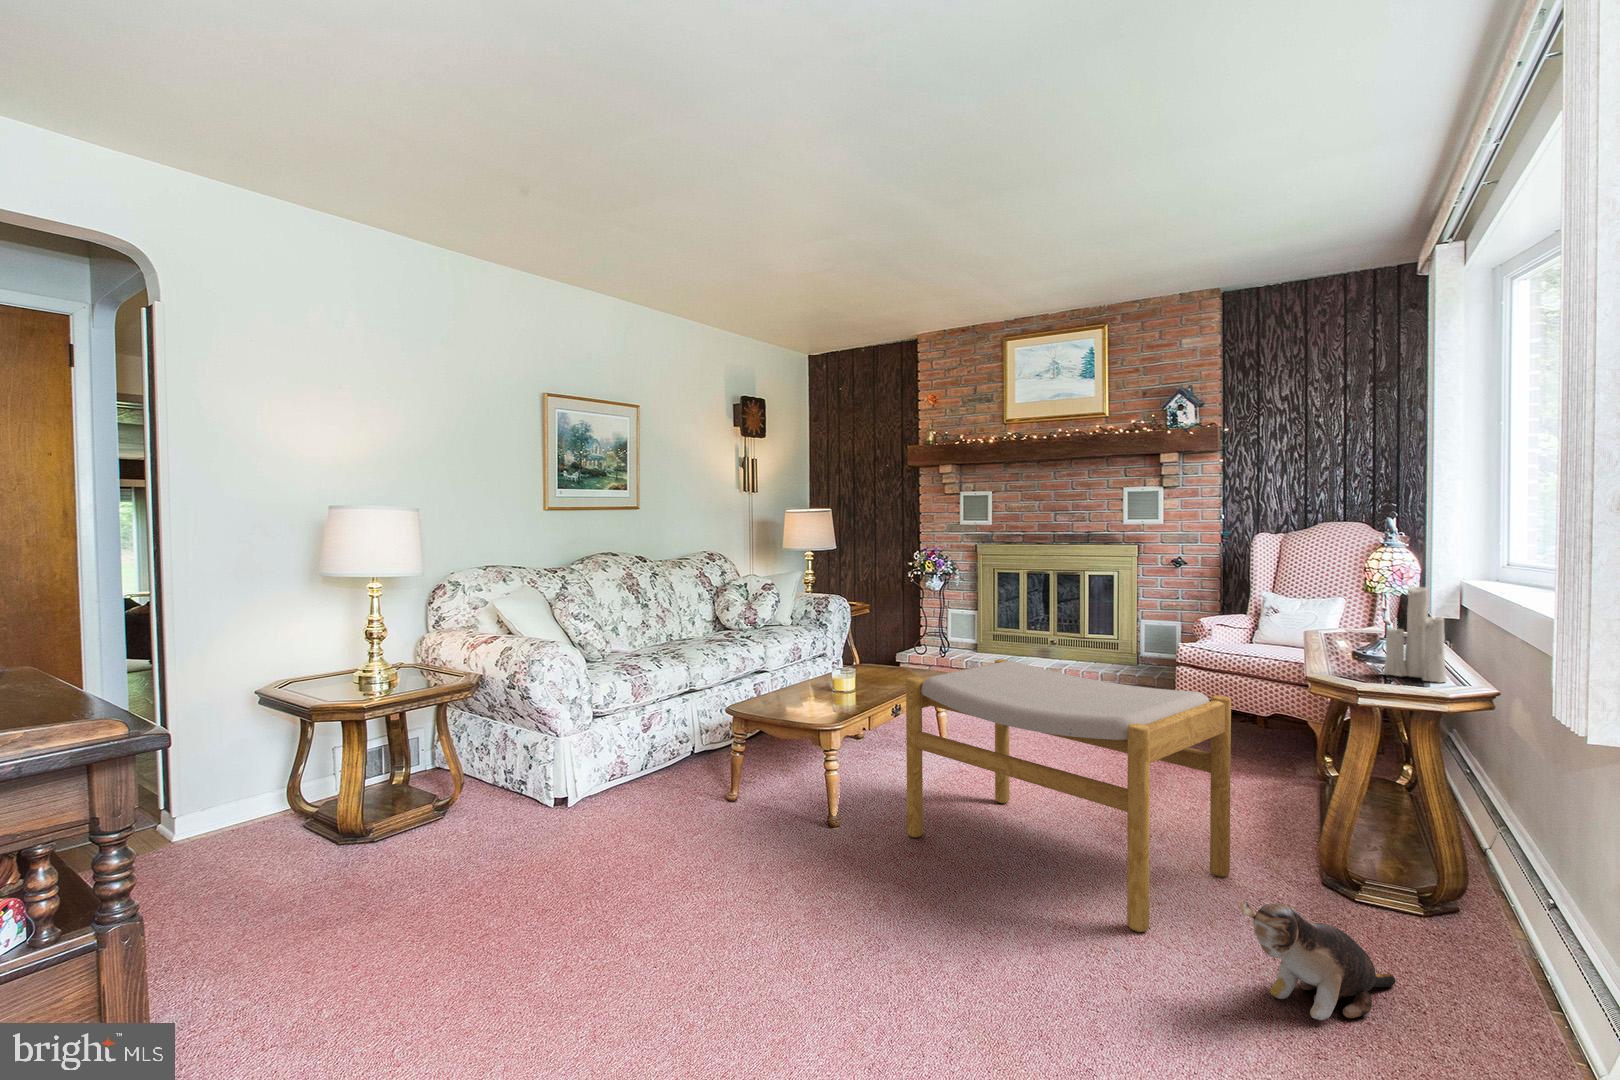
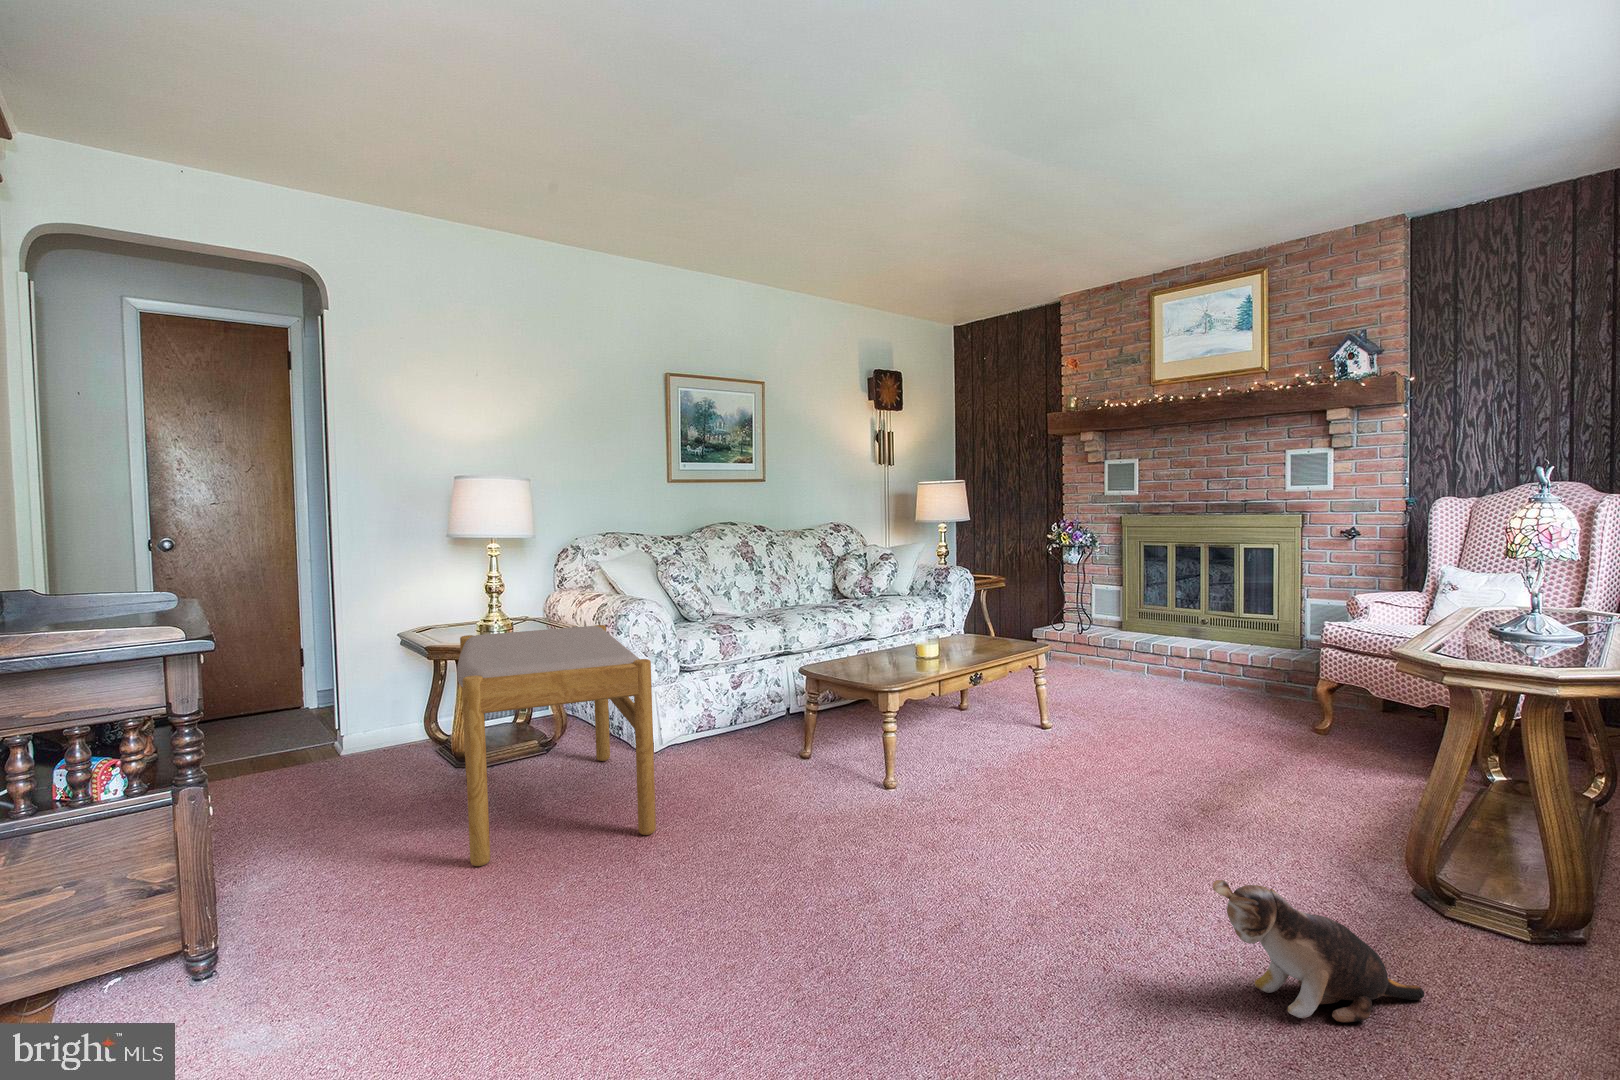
candle: present [1383,579,1447,683] -> none [1483,526,1561,661]
footstool: present [906,659,1231,932] -> present [457,625,656,866]

